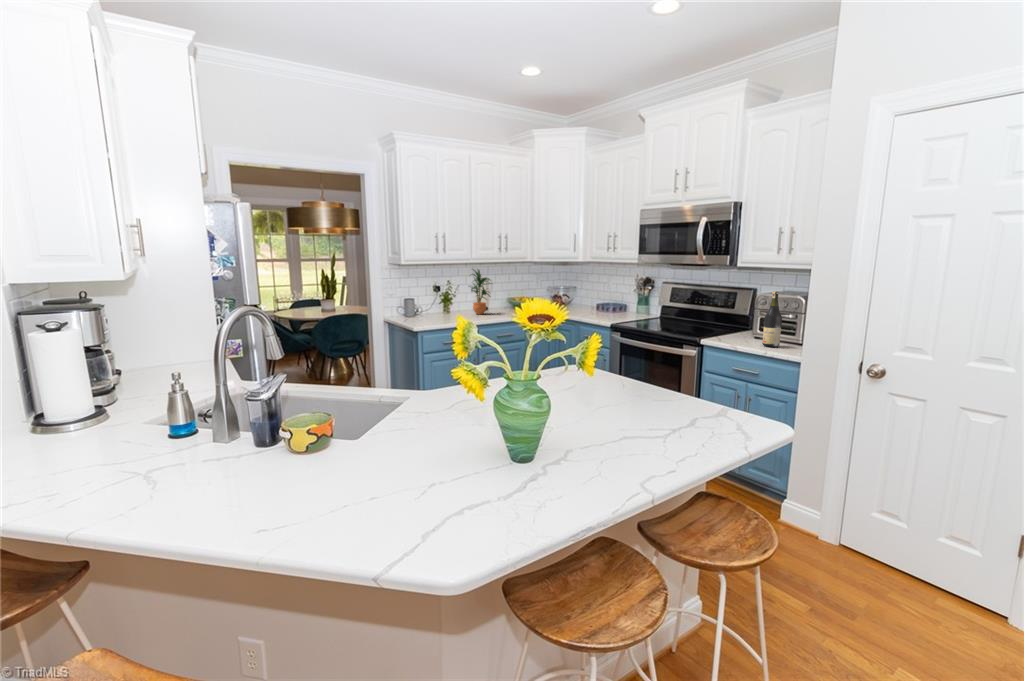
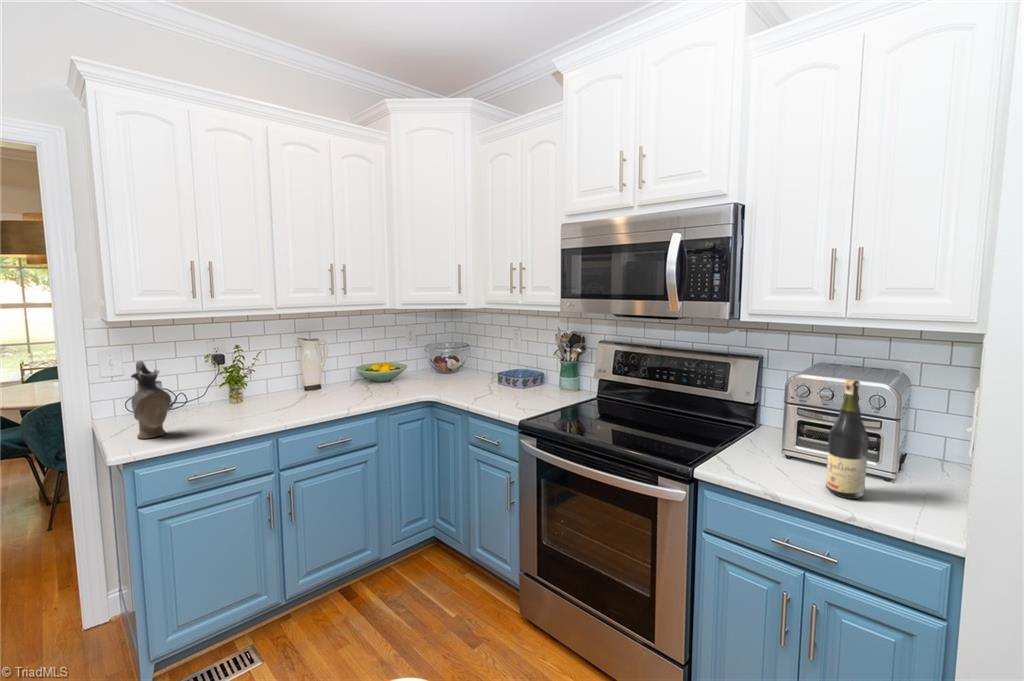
potted plant: present [471,270,490,314] -> none [268,324,319,404]
ceramic pitcher: none [414,283,431,322] -> present [131,361,171,439]

